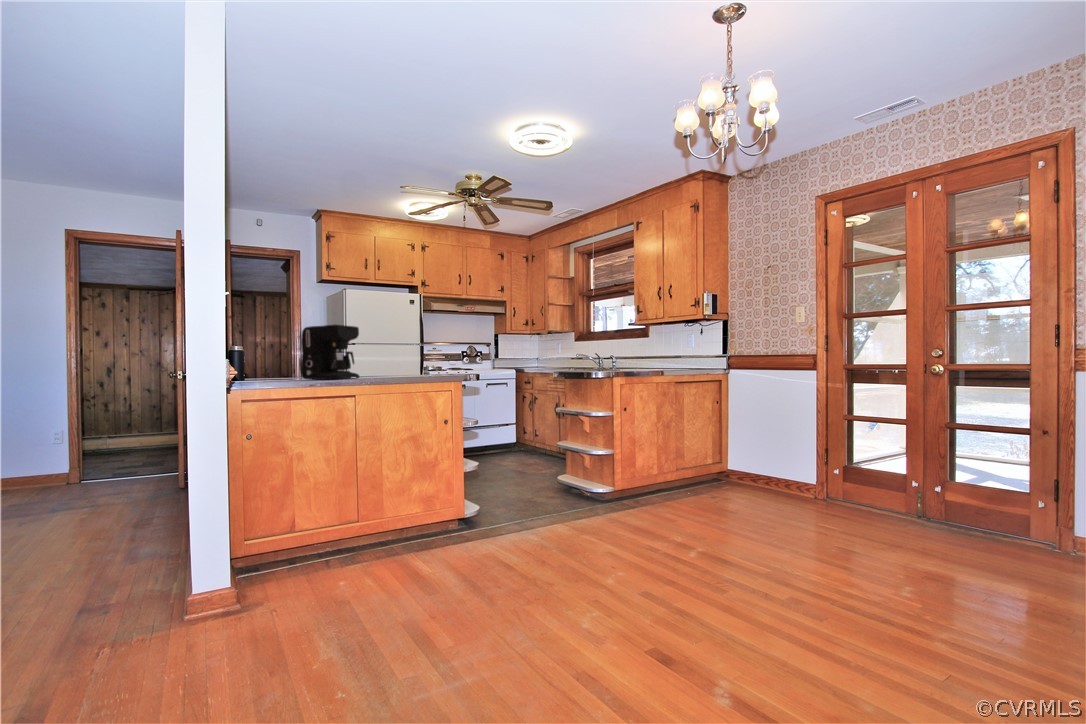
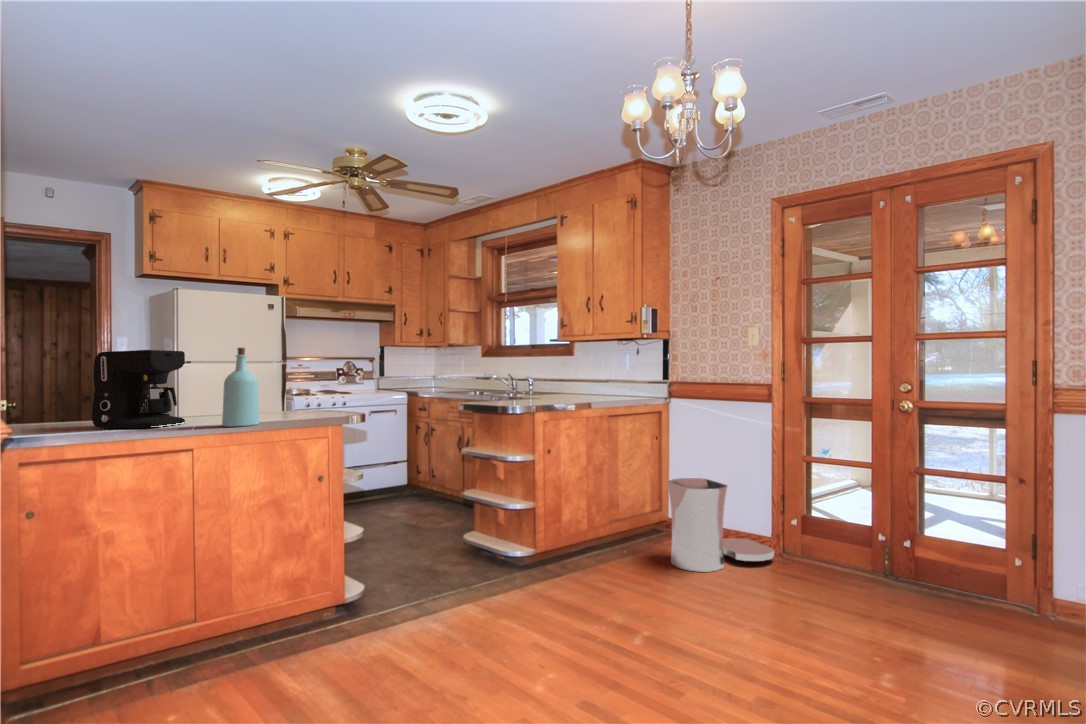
bottle: none [385,322,409,378] -> present [222,348,259,427]
trash can: none [723,433,818,508] -> present [668,478,774,572]

